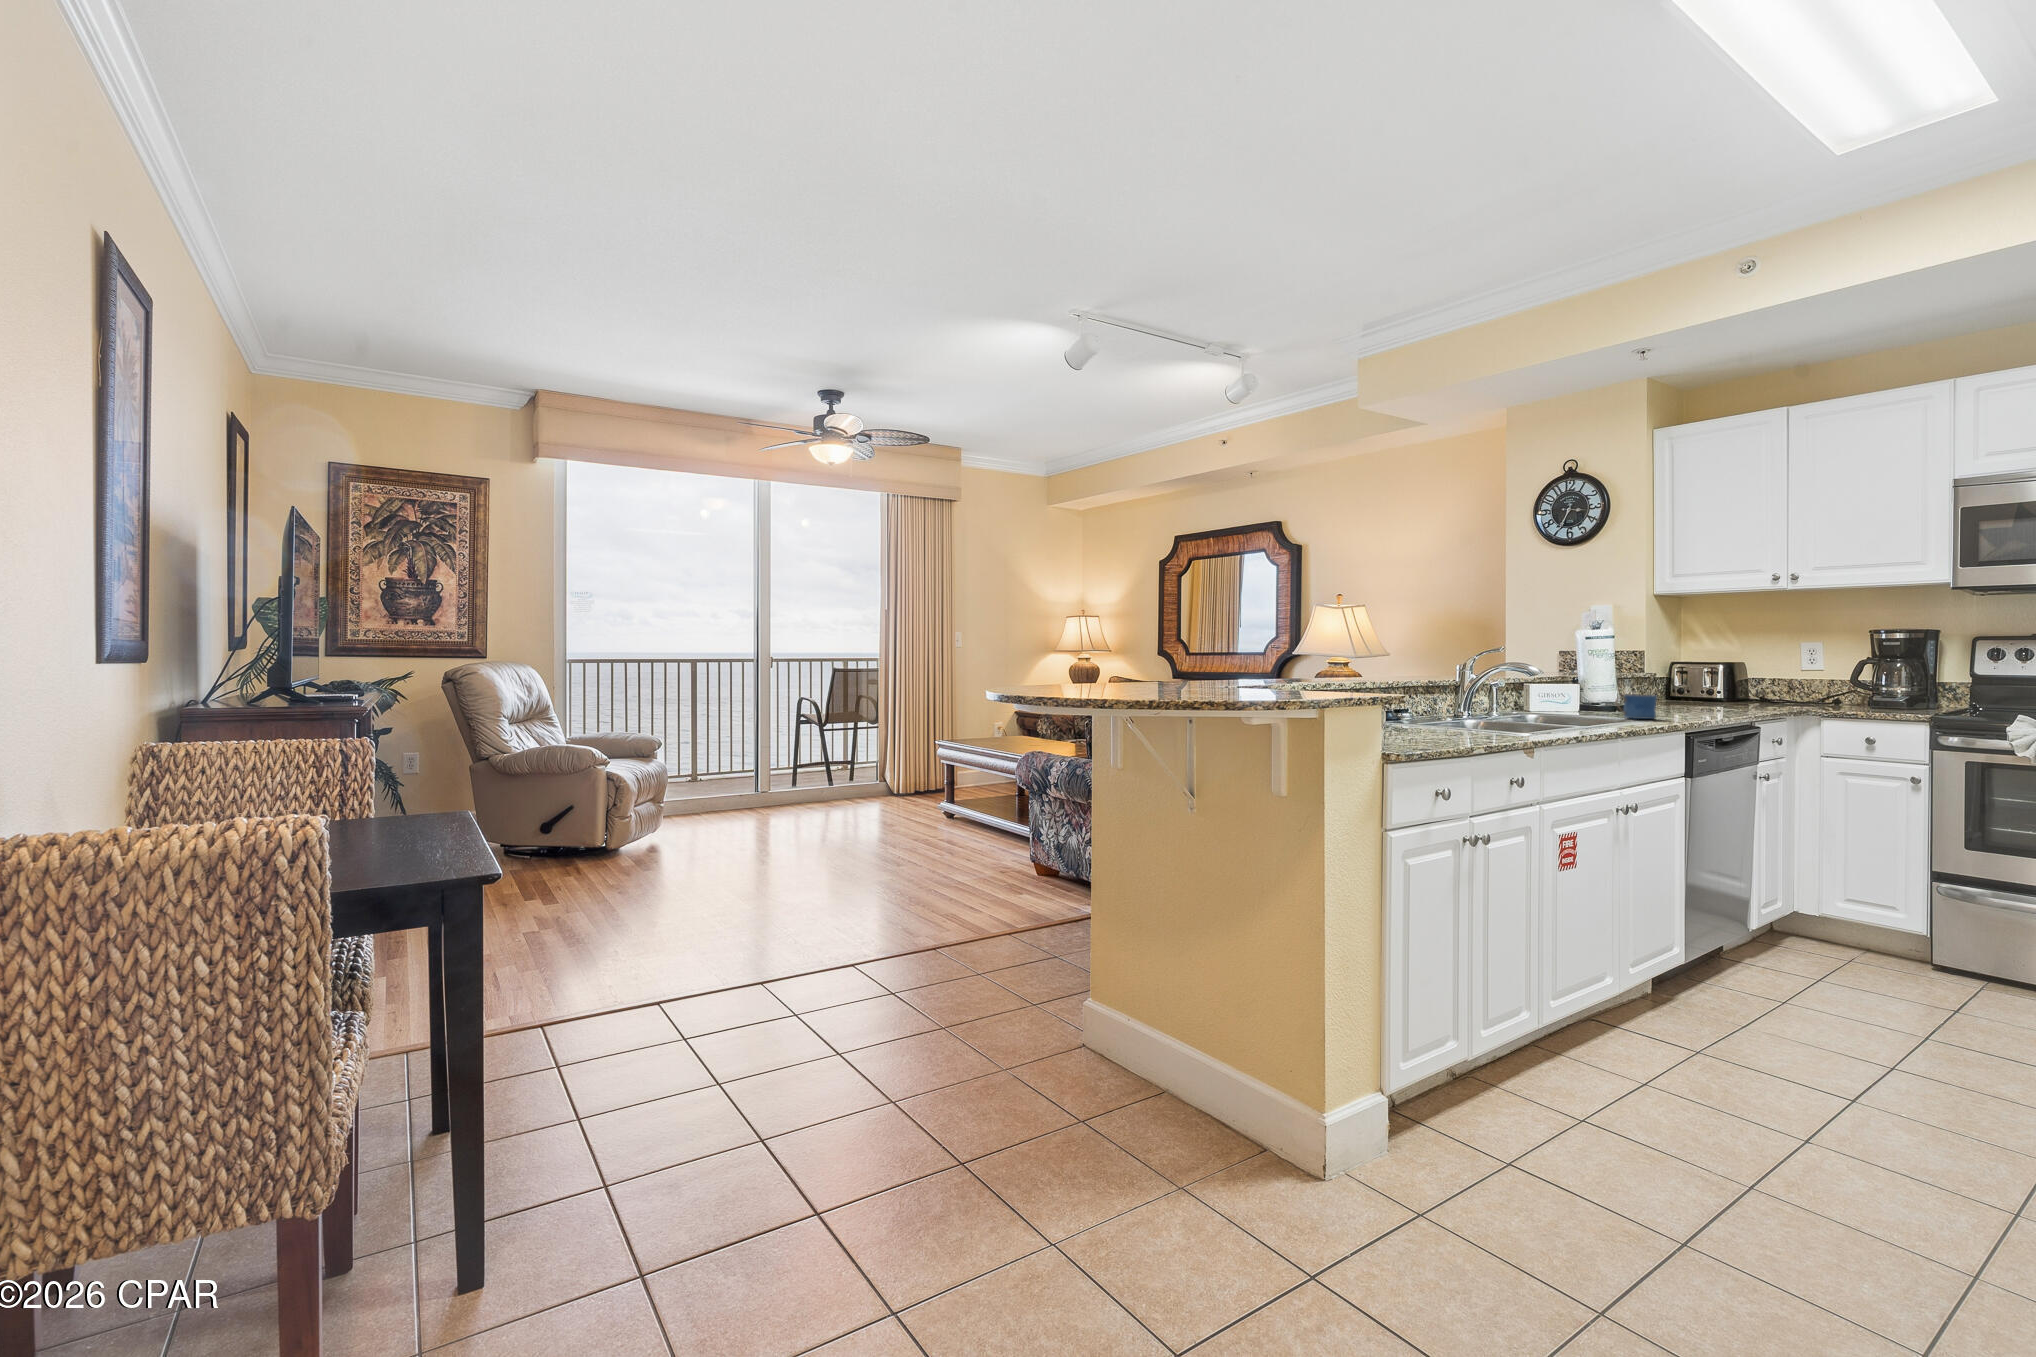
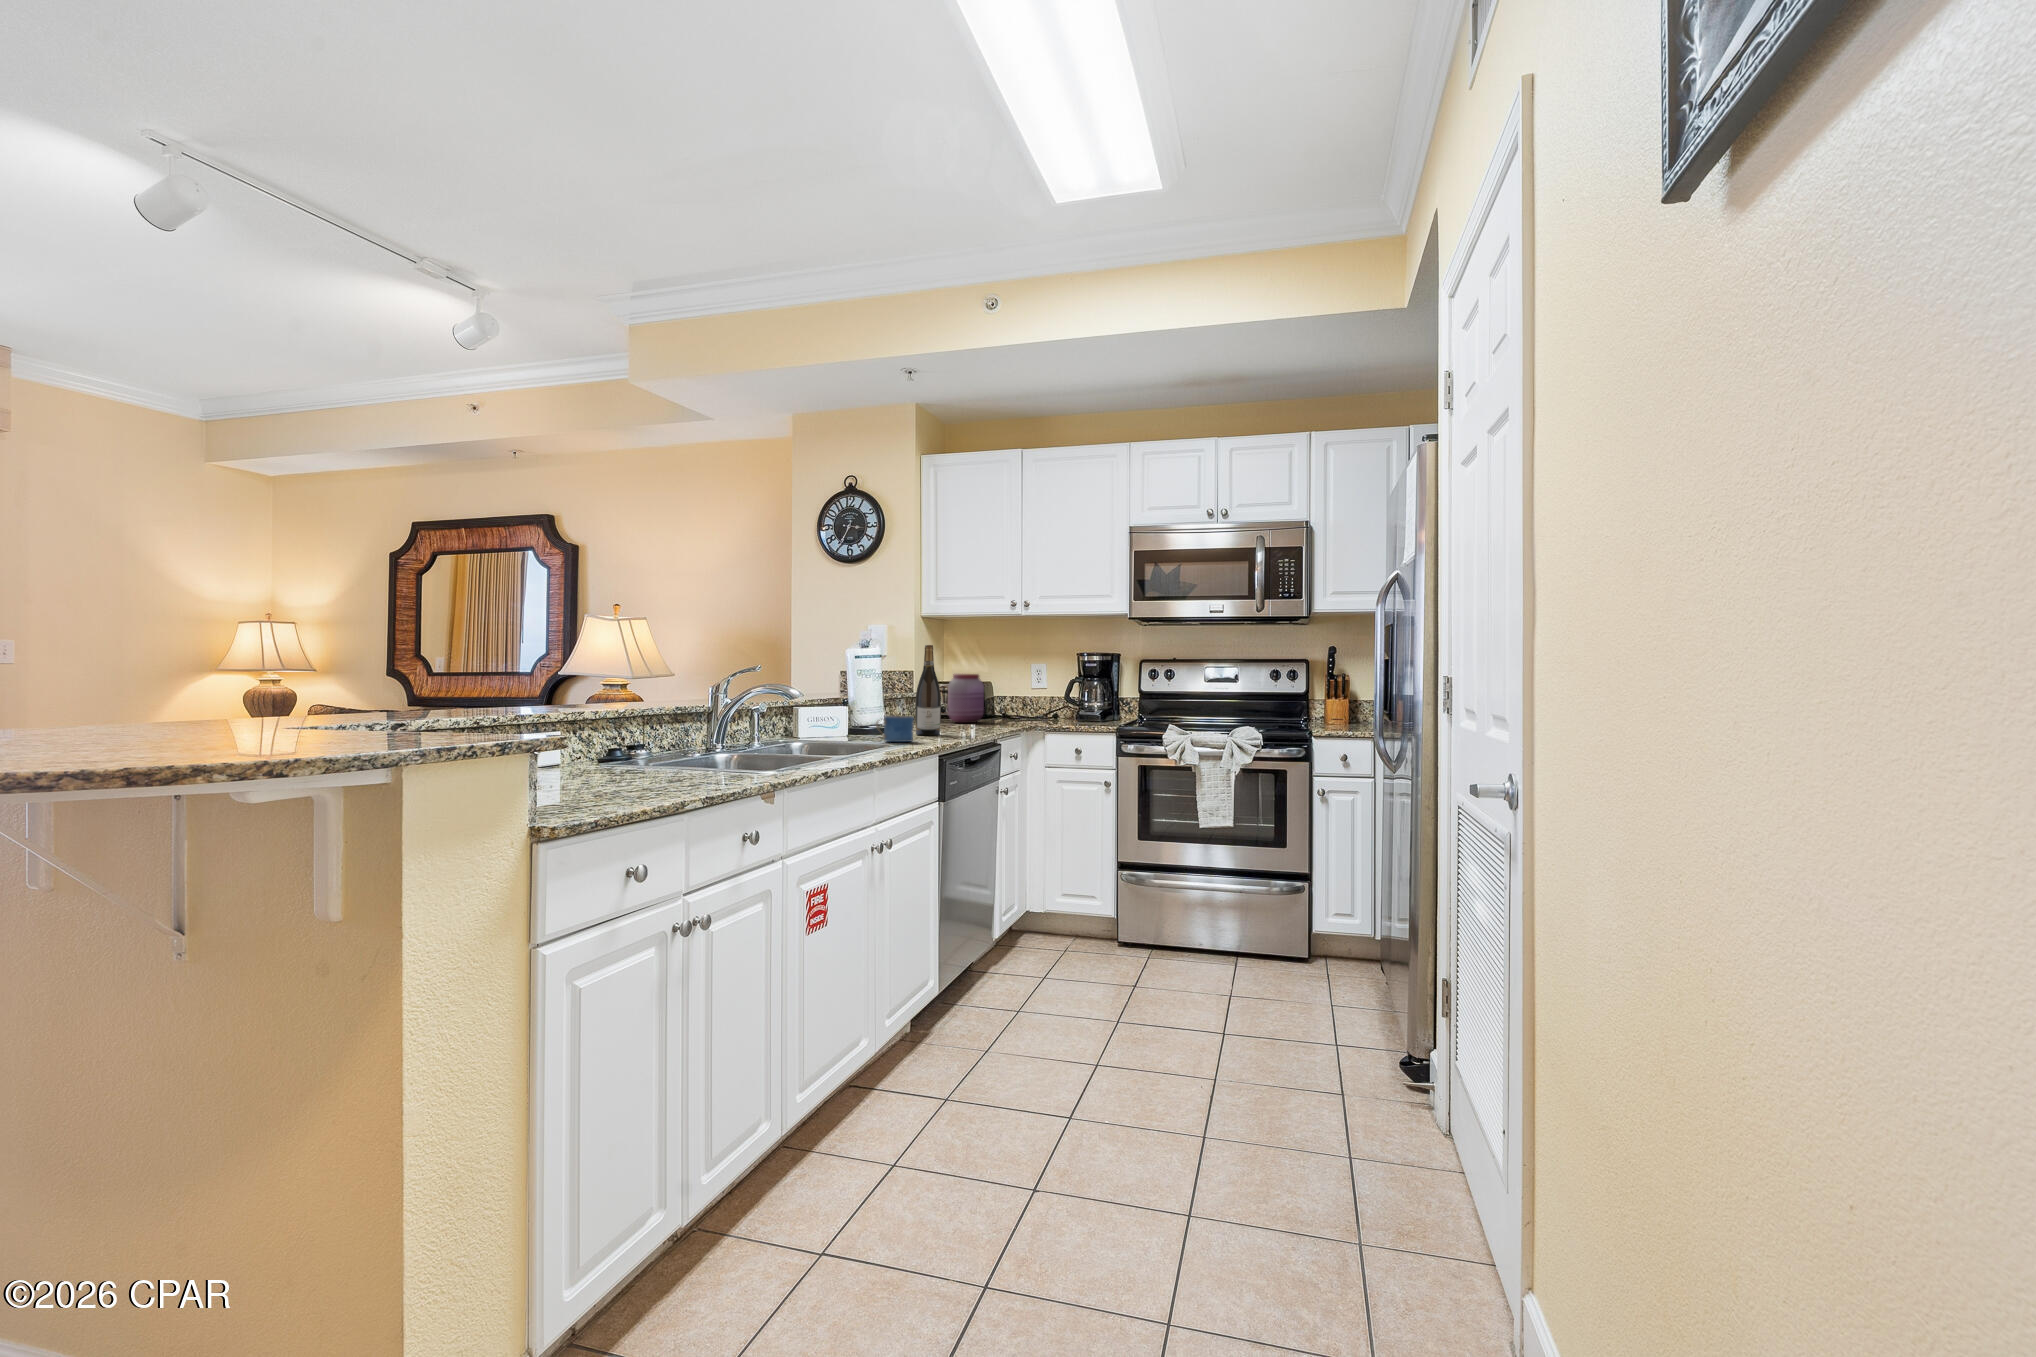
wine bottle: none [1657,626,1687,715] -> present [915,645,941,735]
jar: none [1693,654,1739,706] -> present [948,674,984,723]

